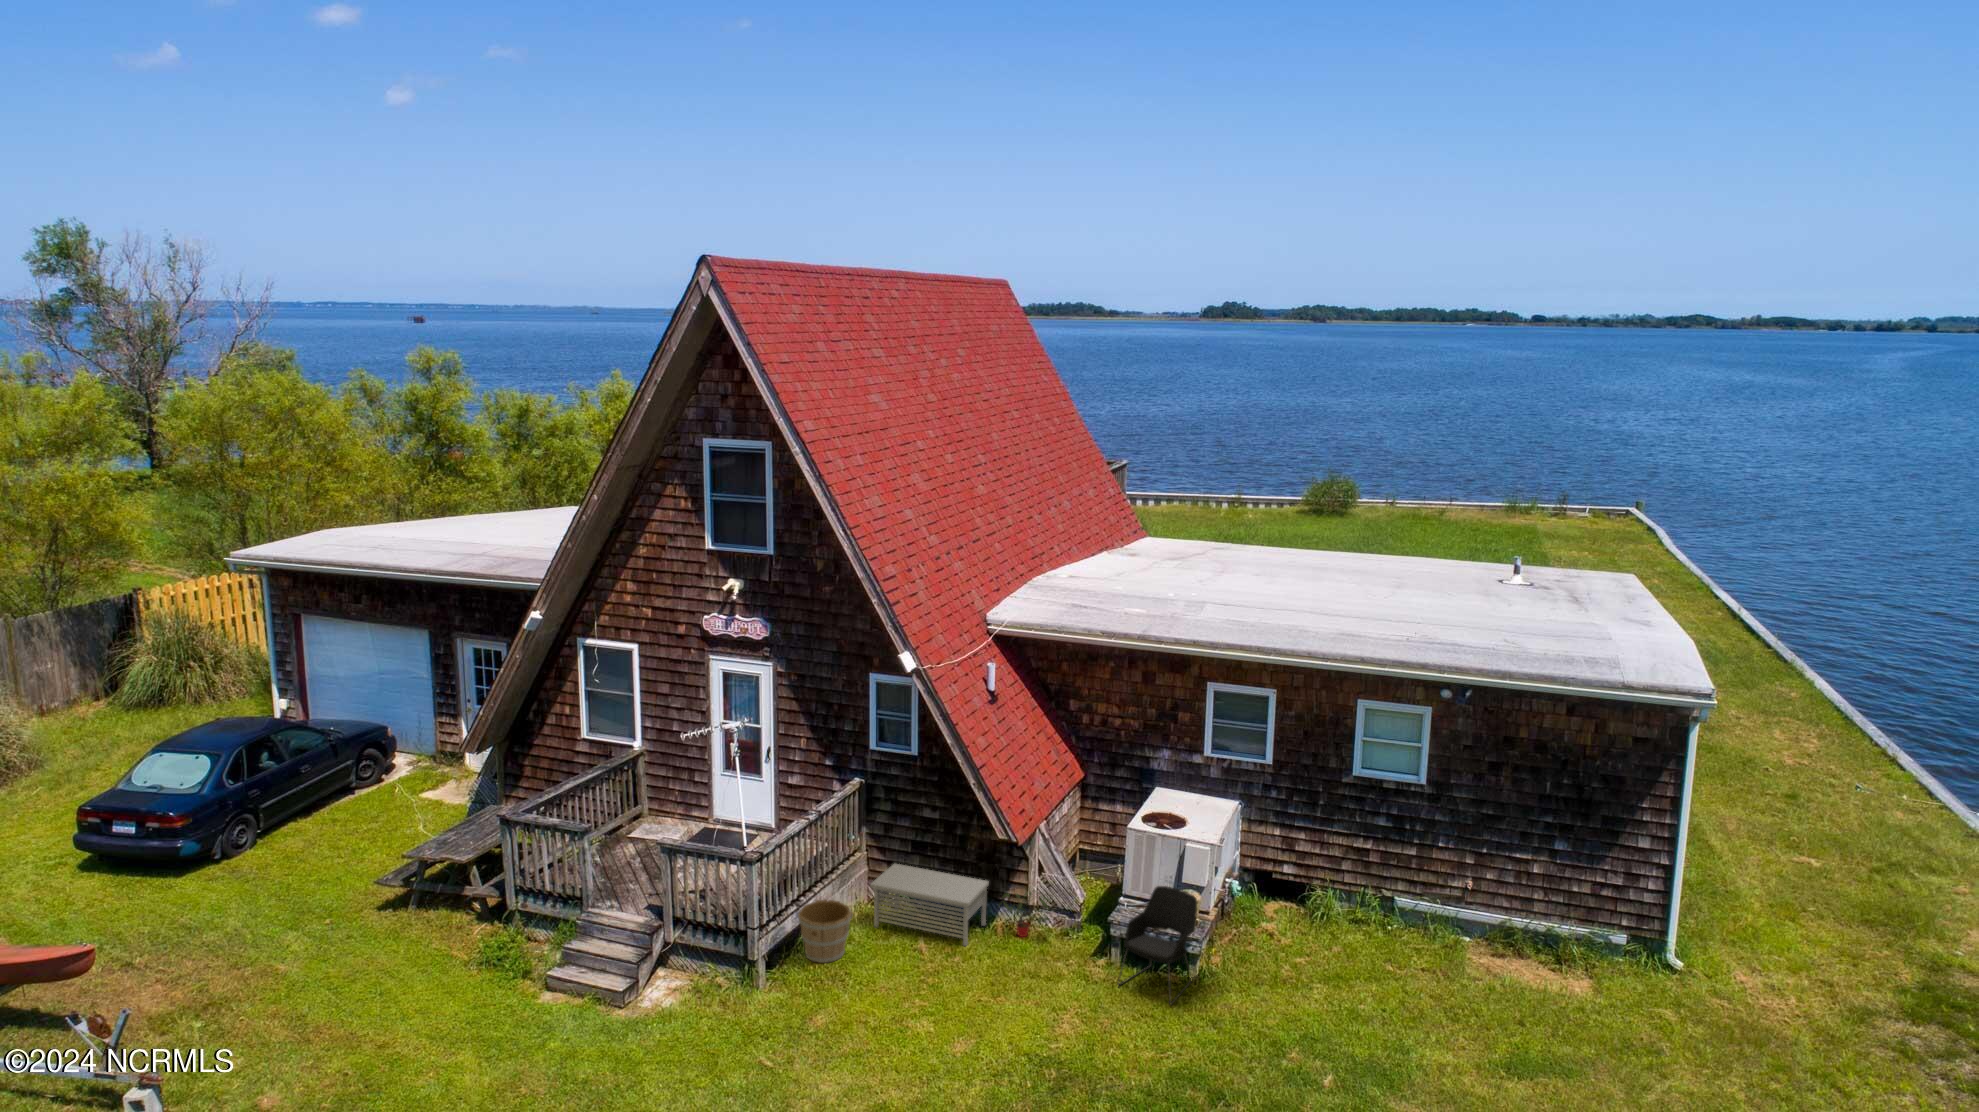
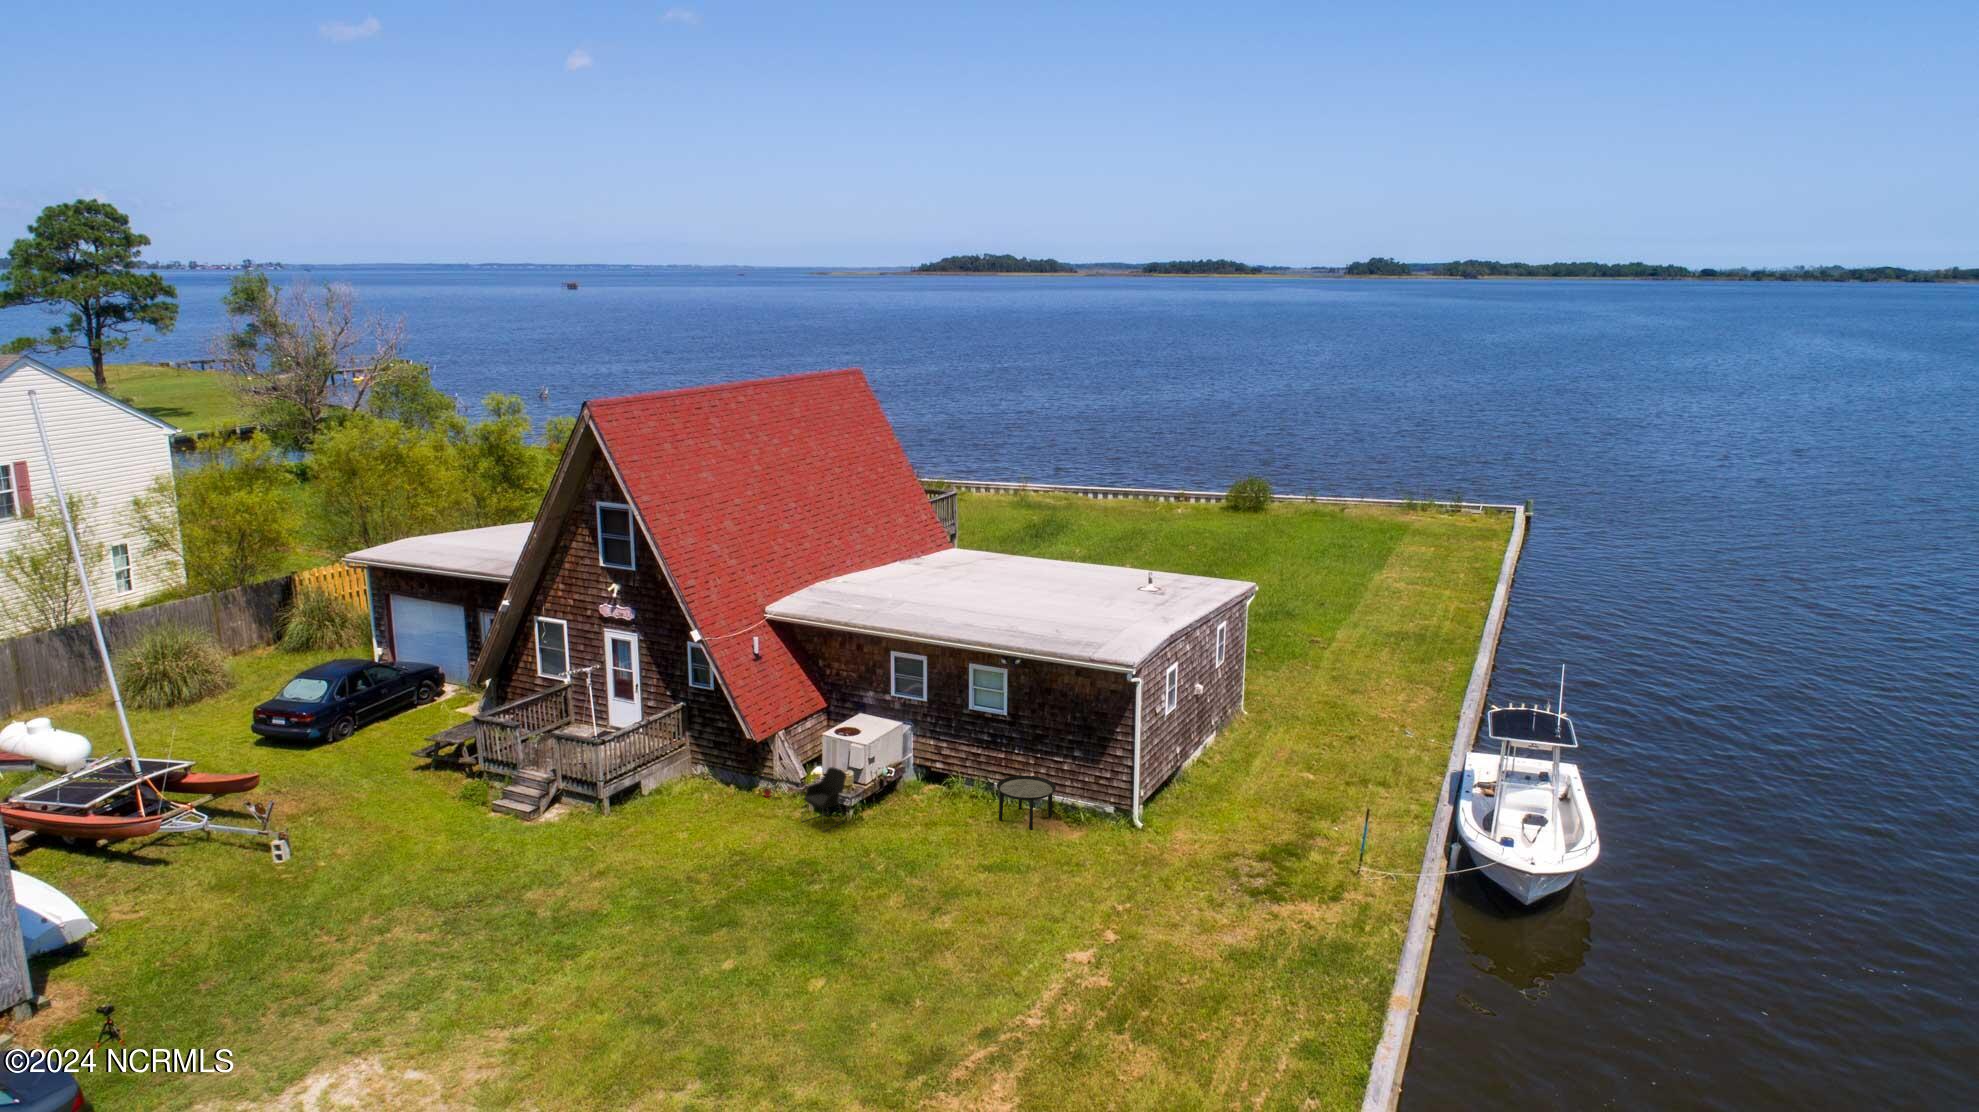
storage bench: present [870,864,989,946] -> none [682,754,752,800]
round table: none [1435,884,1543,982] -> present [997,775,1056,830]
wooden bucket: present [798,899,852,963] -> none [633,771,665,805]

